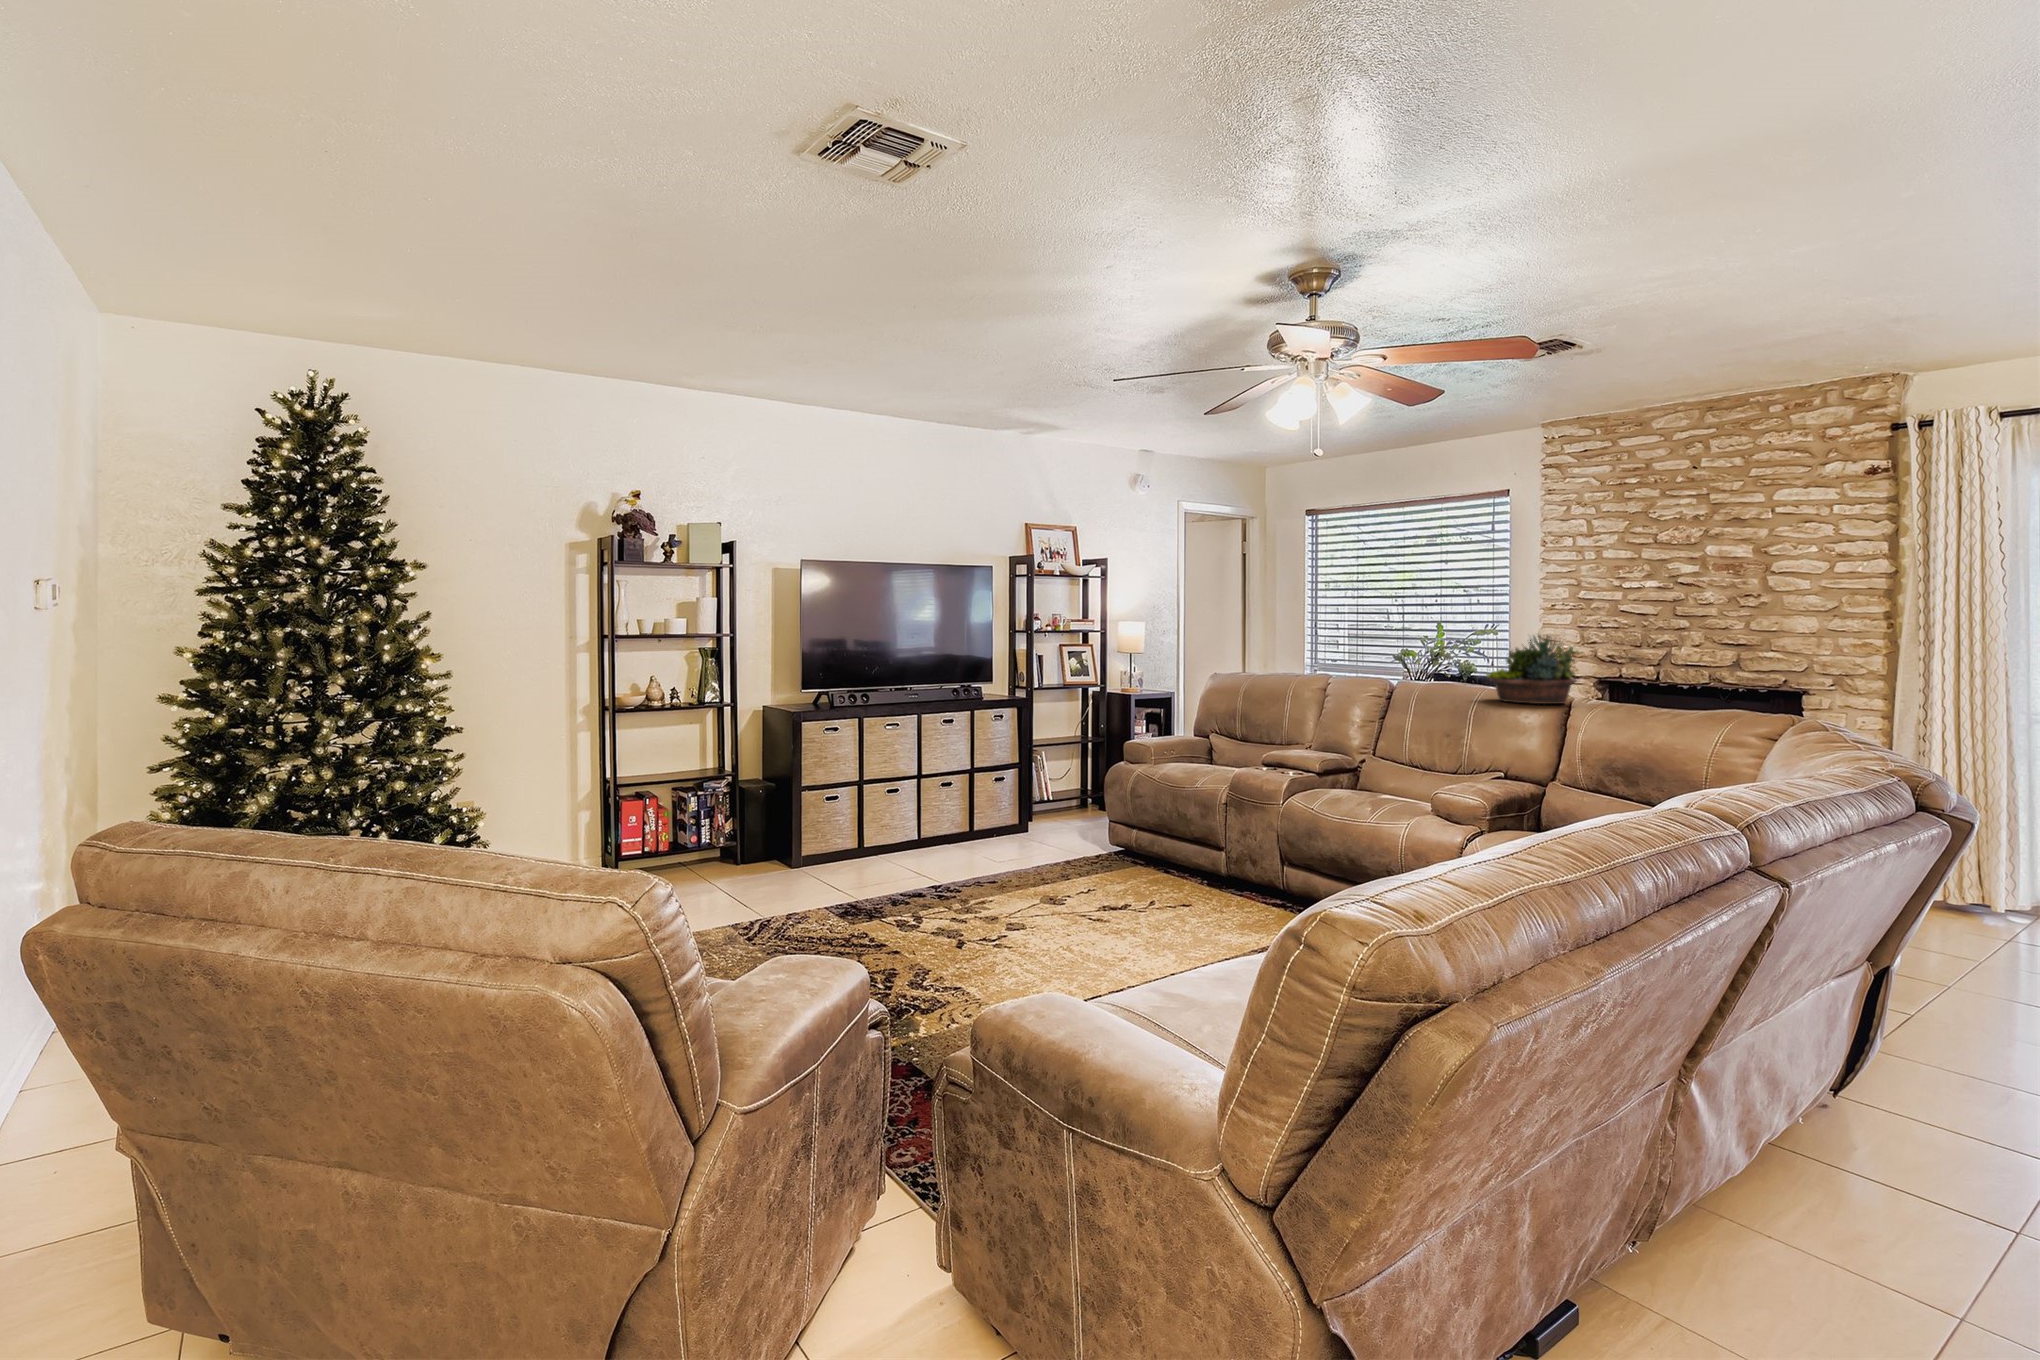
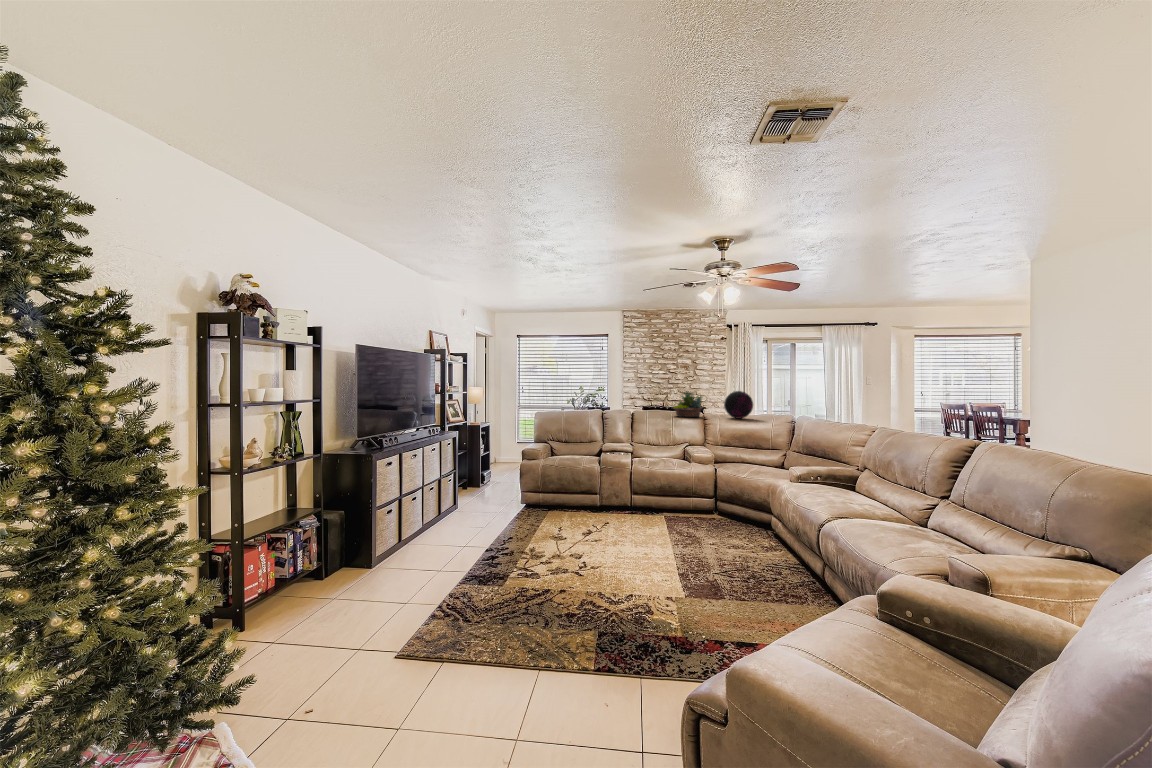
decorative orb: none [1624,636,1722,717] -> present [724,391,753,419]

